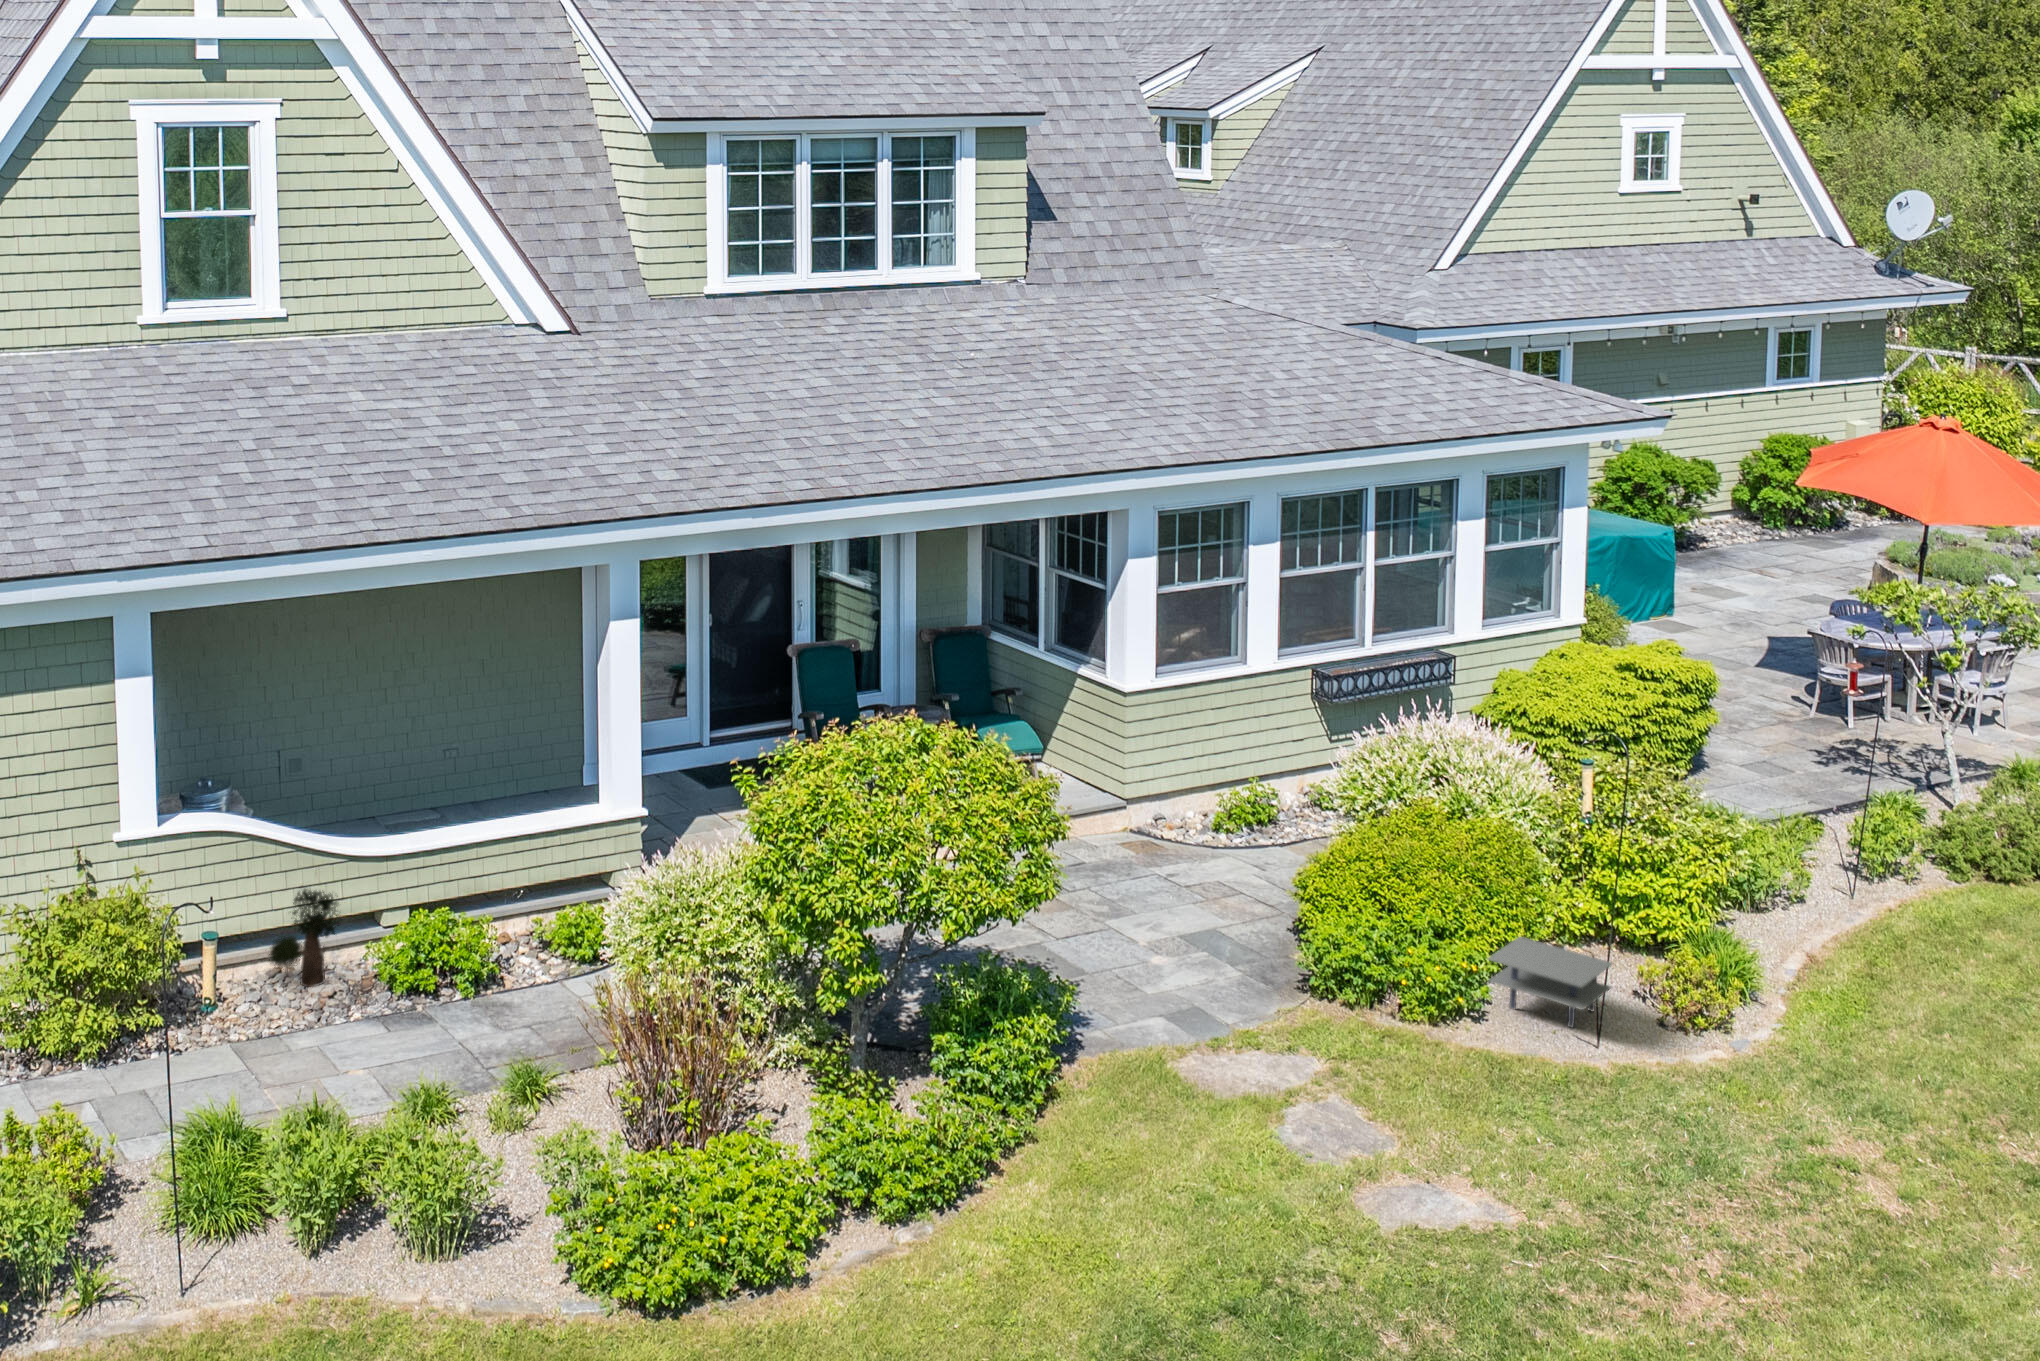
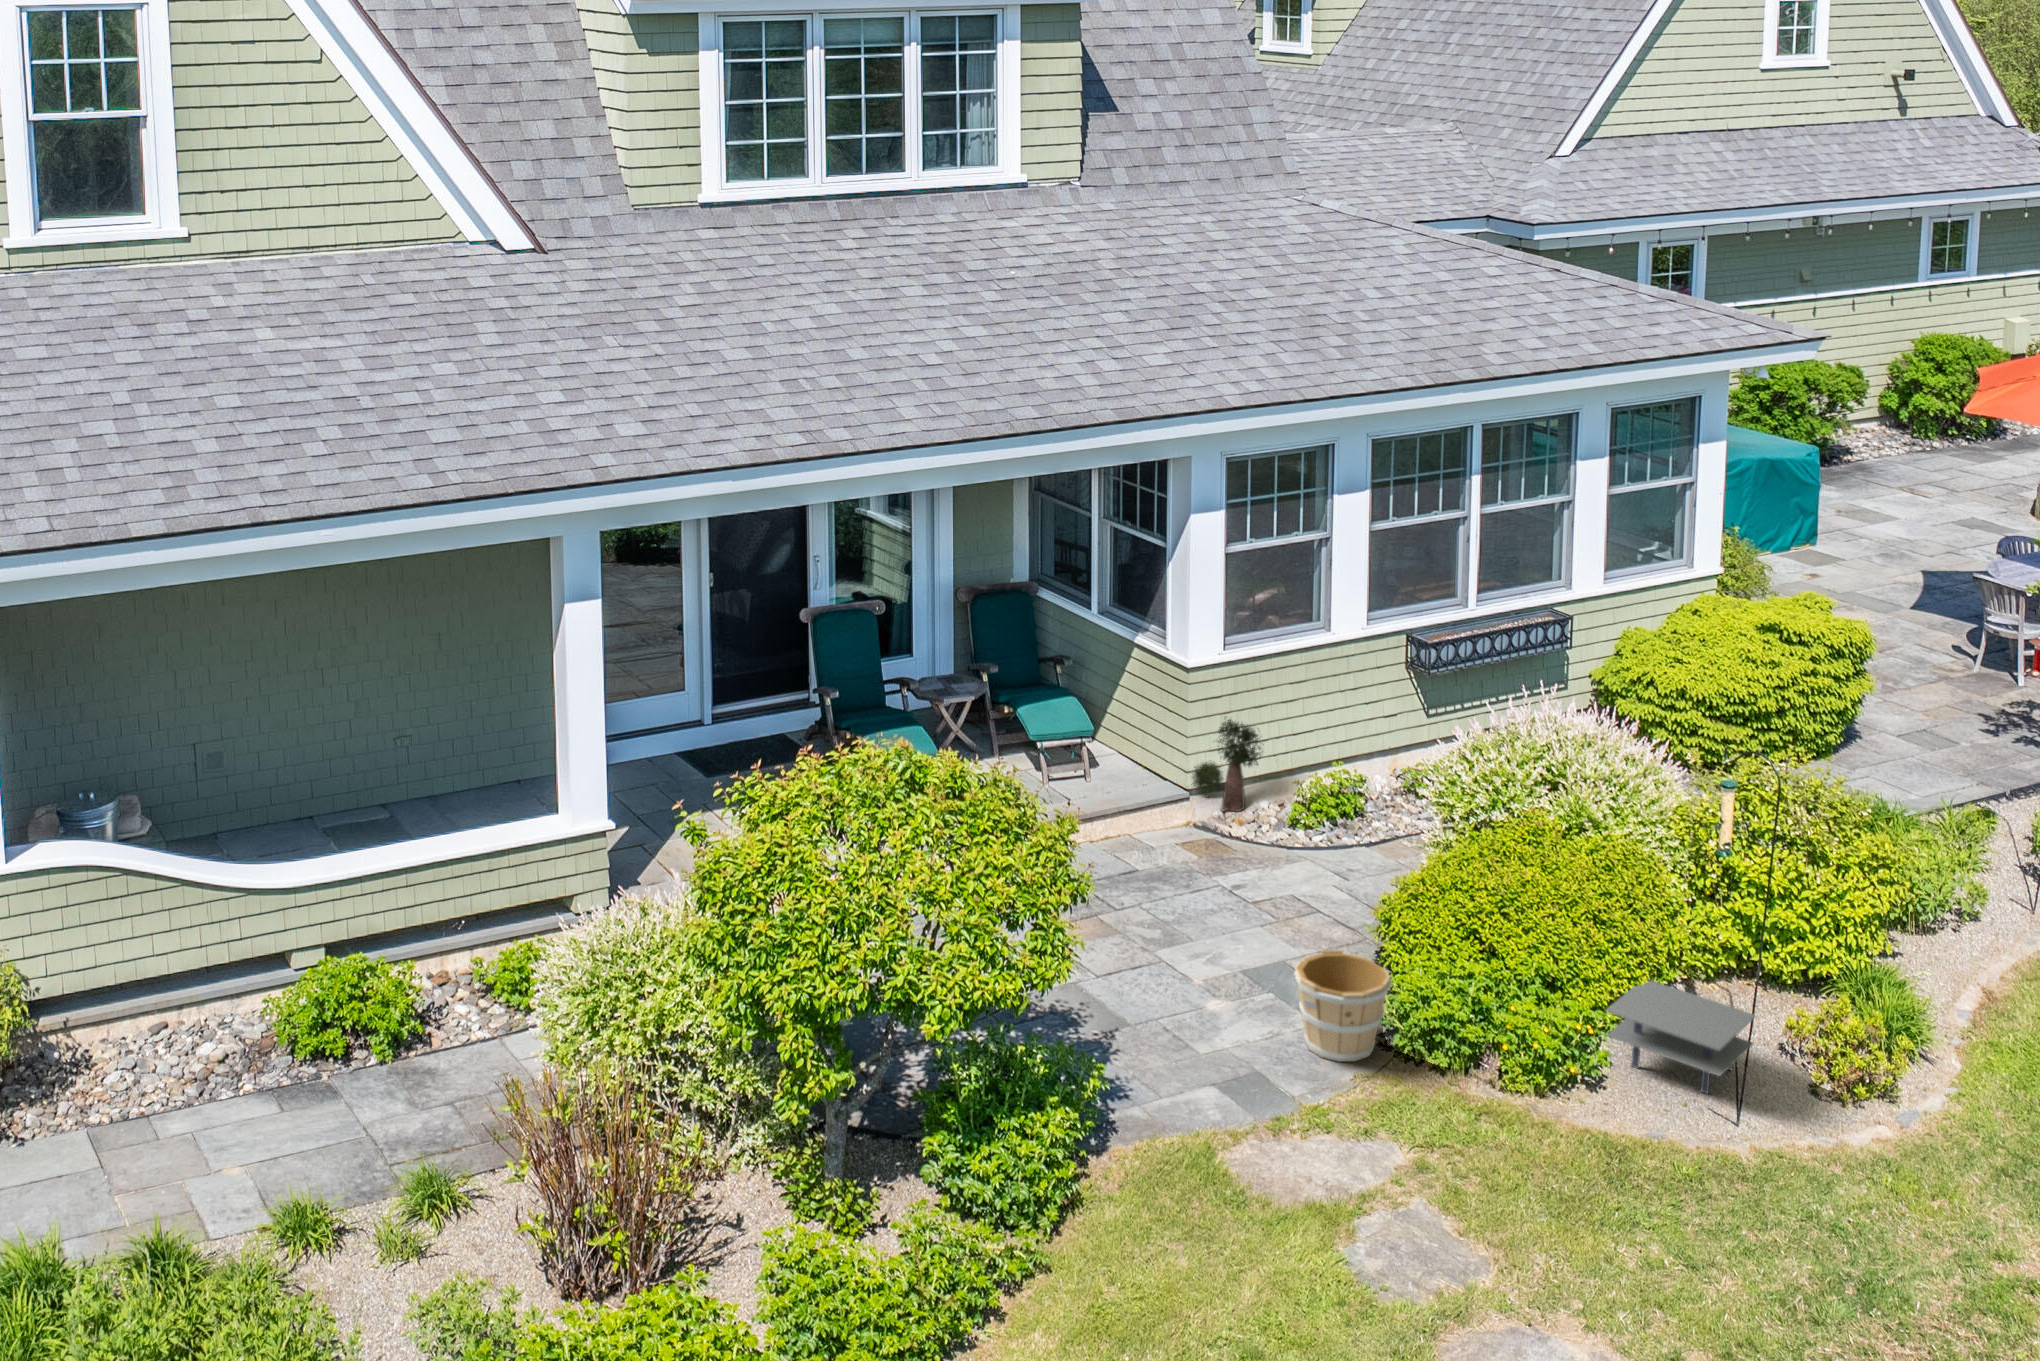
potted plant: present [269,889,339,987] -> present [1191,720,1261,812]
wooden bucket: none [1226,912,1308,1002] -> present [1294,950,1391,1062]

